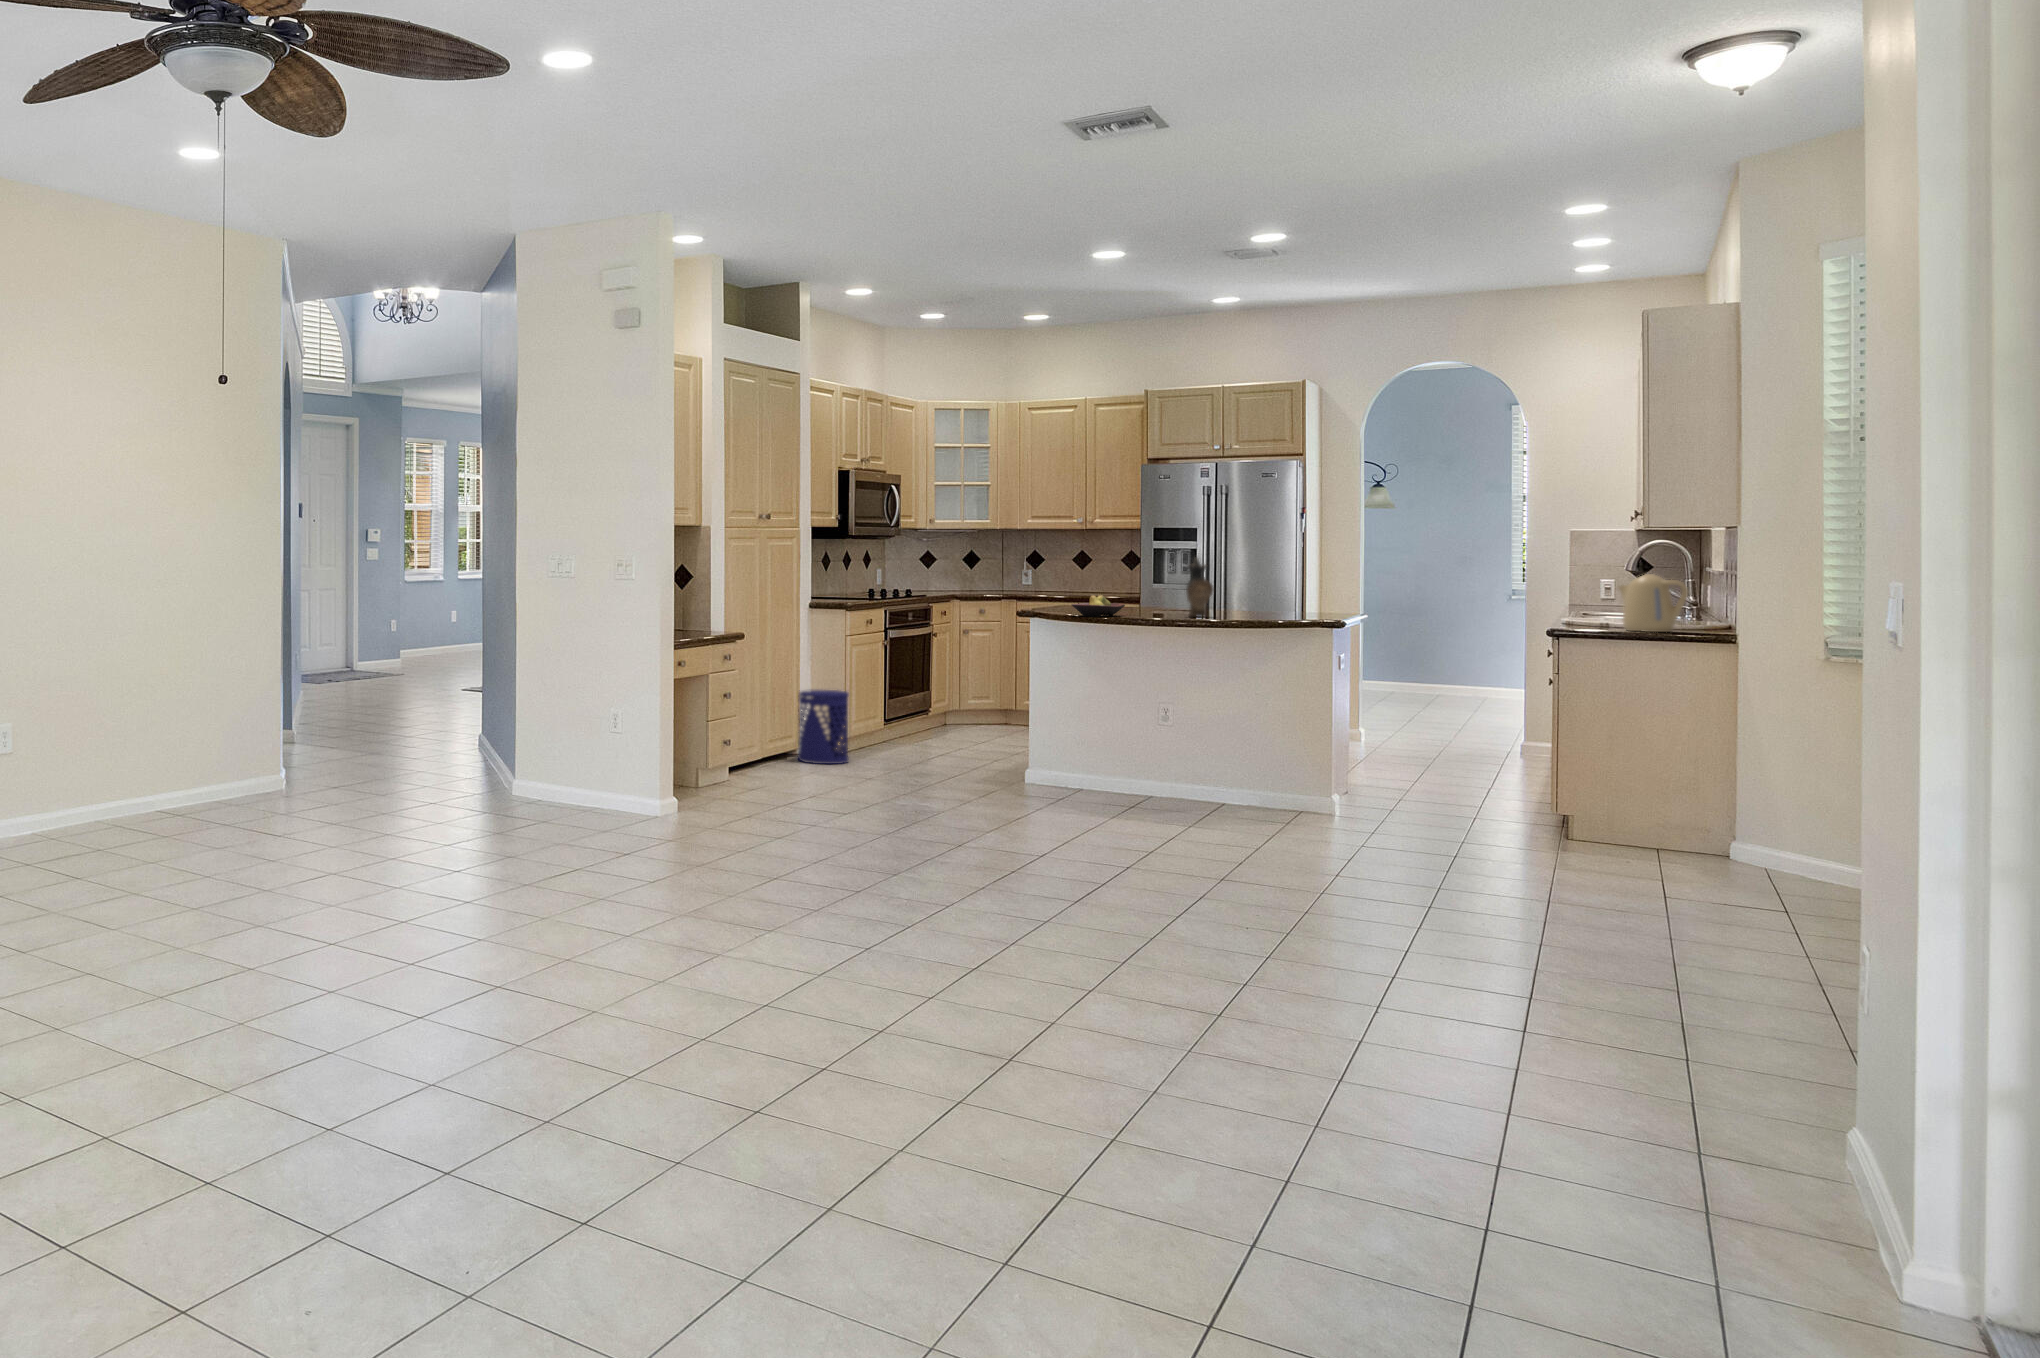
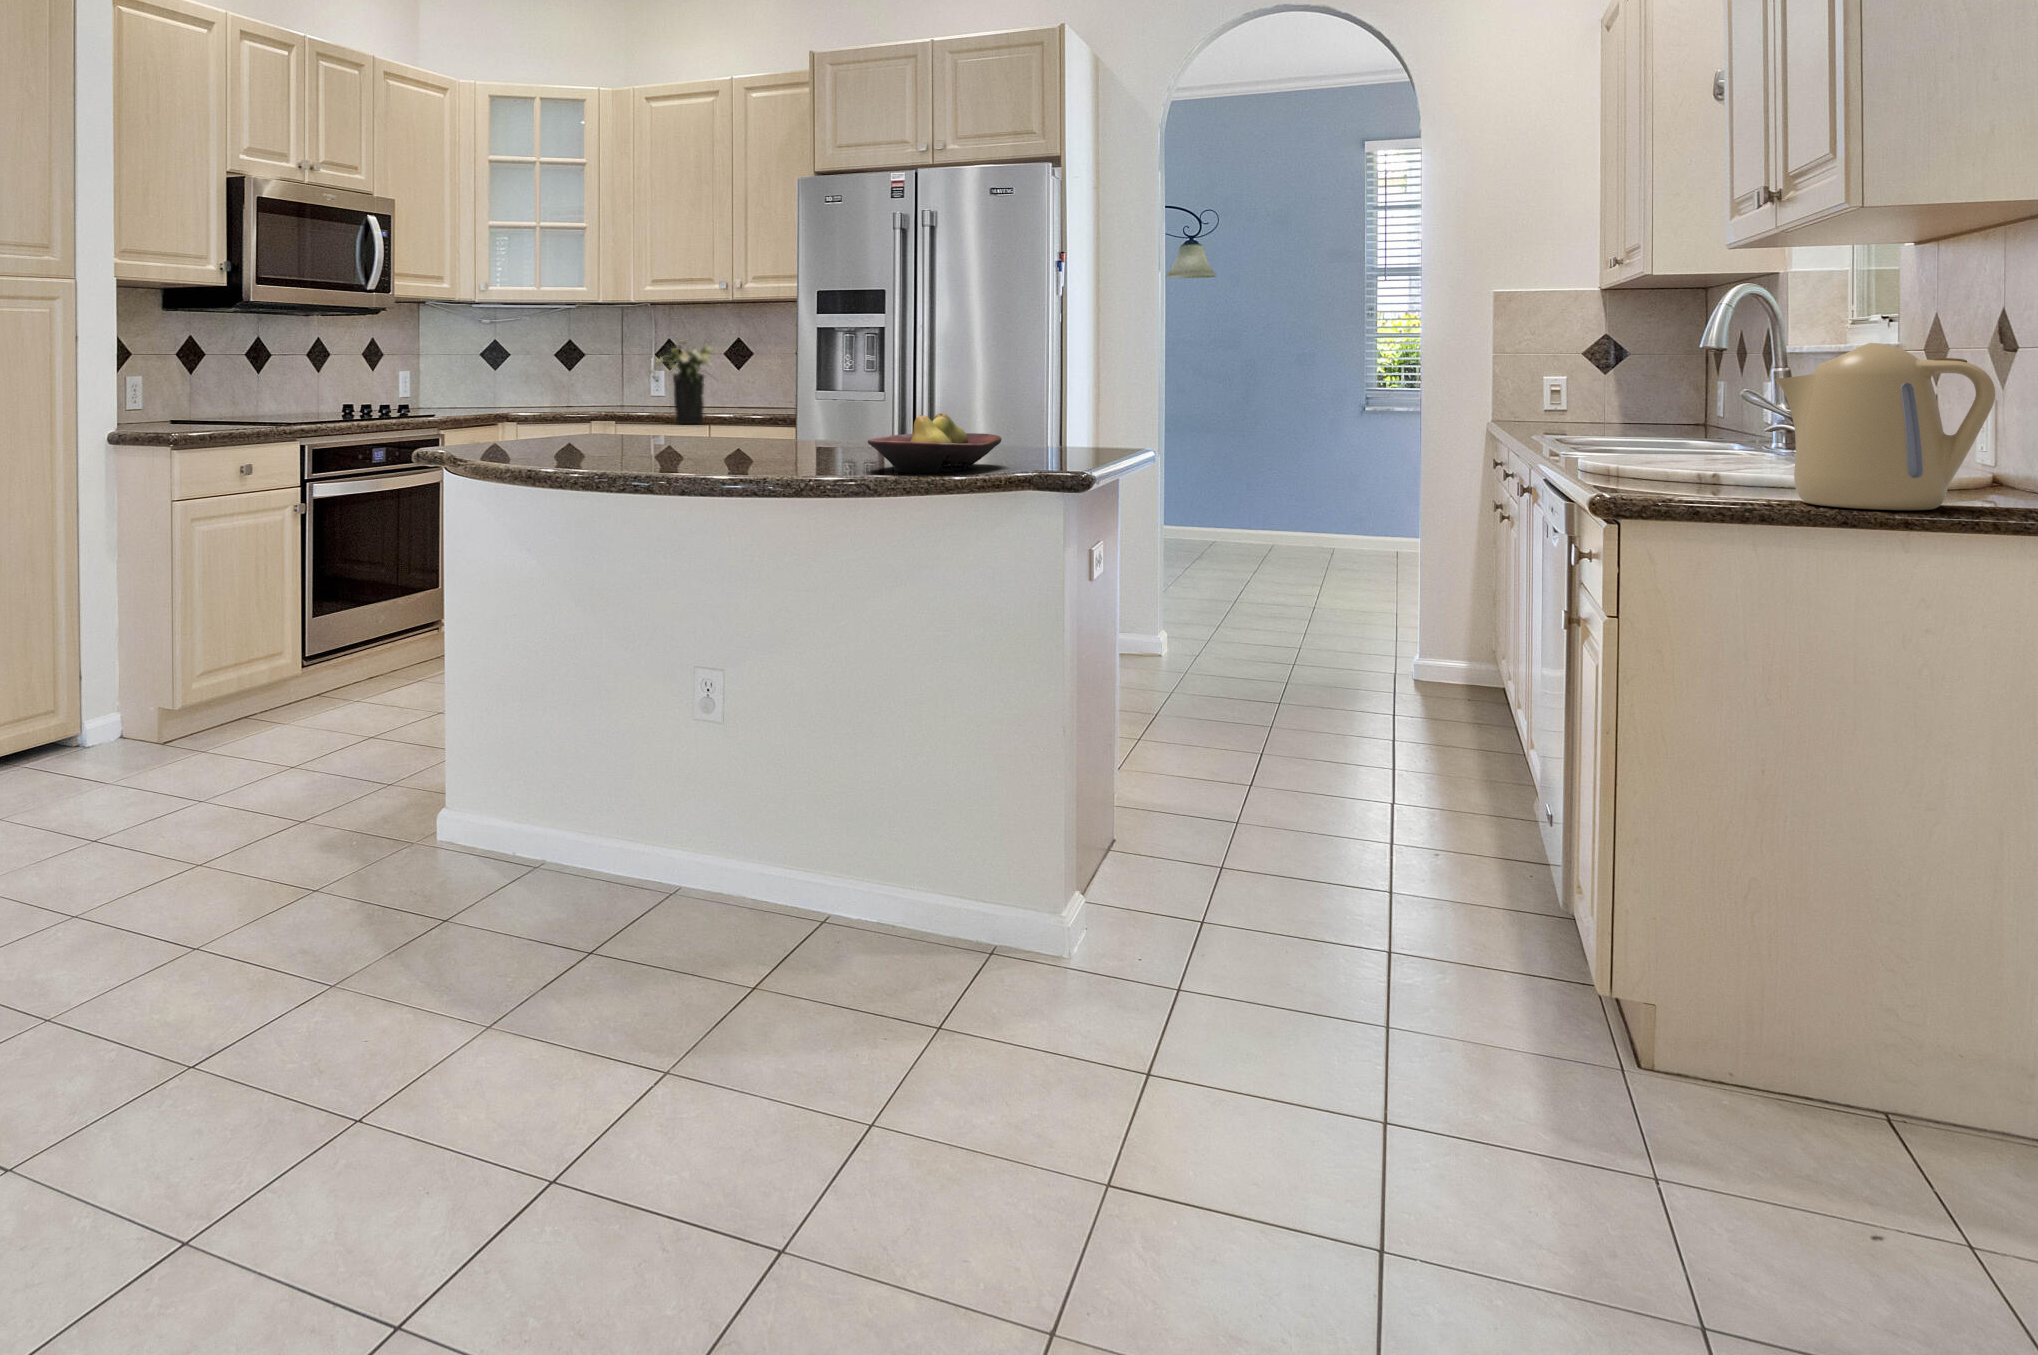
flower arrangement: none [1040,553,1083,604] -> present [650,339,717,424]
ceramic pitcher: present [1186,558,1213,617] -> none [755,323,813,463]
fruit bowl: present [1072,595,1125,617] -> present [868,413,1002,473]
waste bin: present [798,690,849,764] -> none [33,615,148,785]

